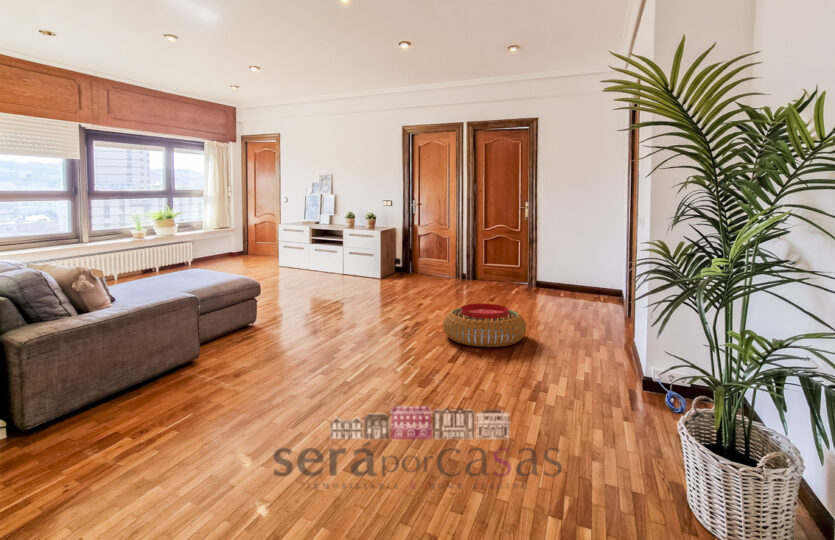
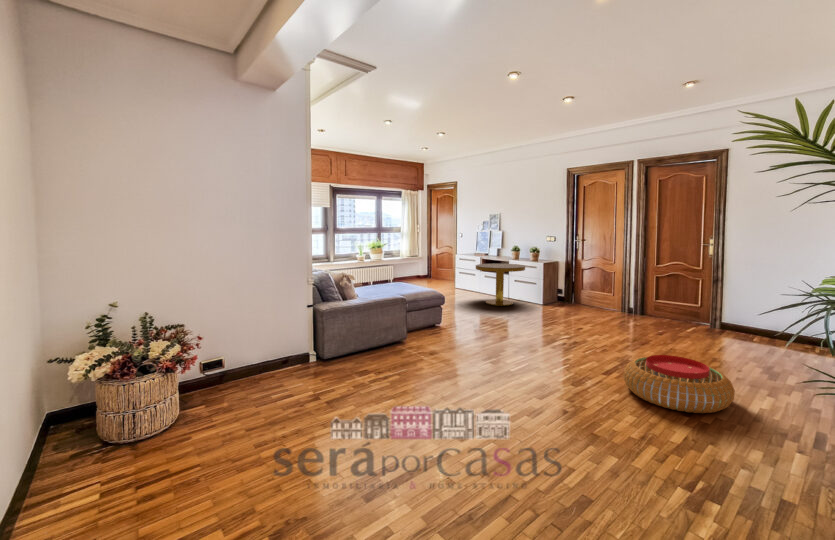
side table: none [303,232,360,279] -> present [476,264,525,306]

